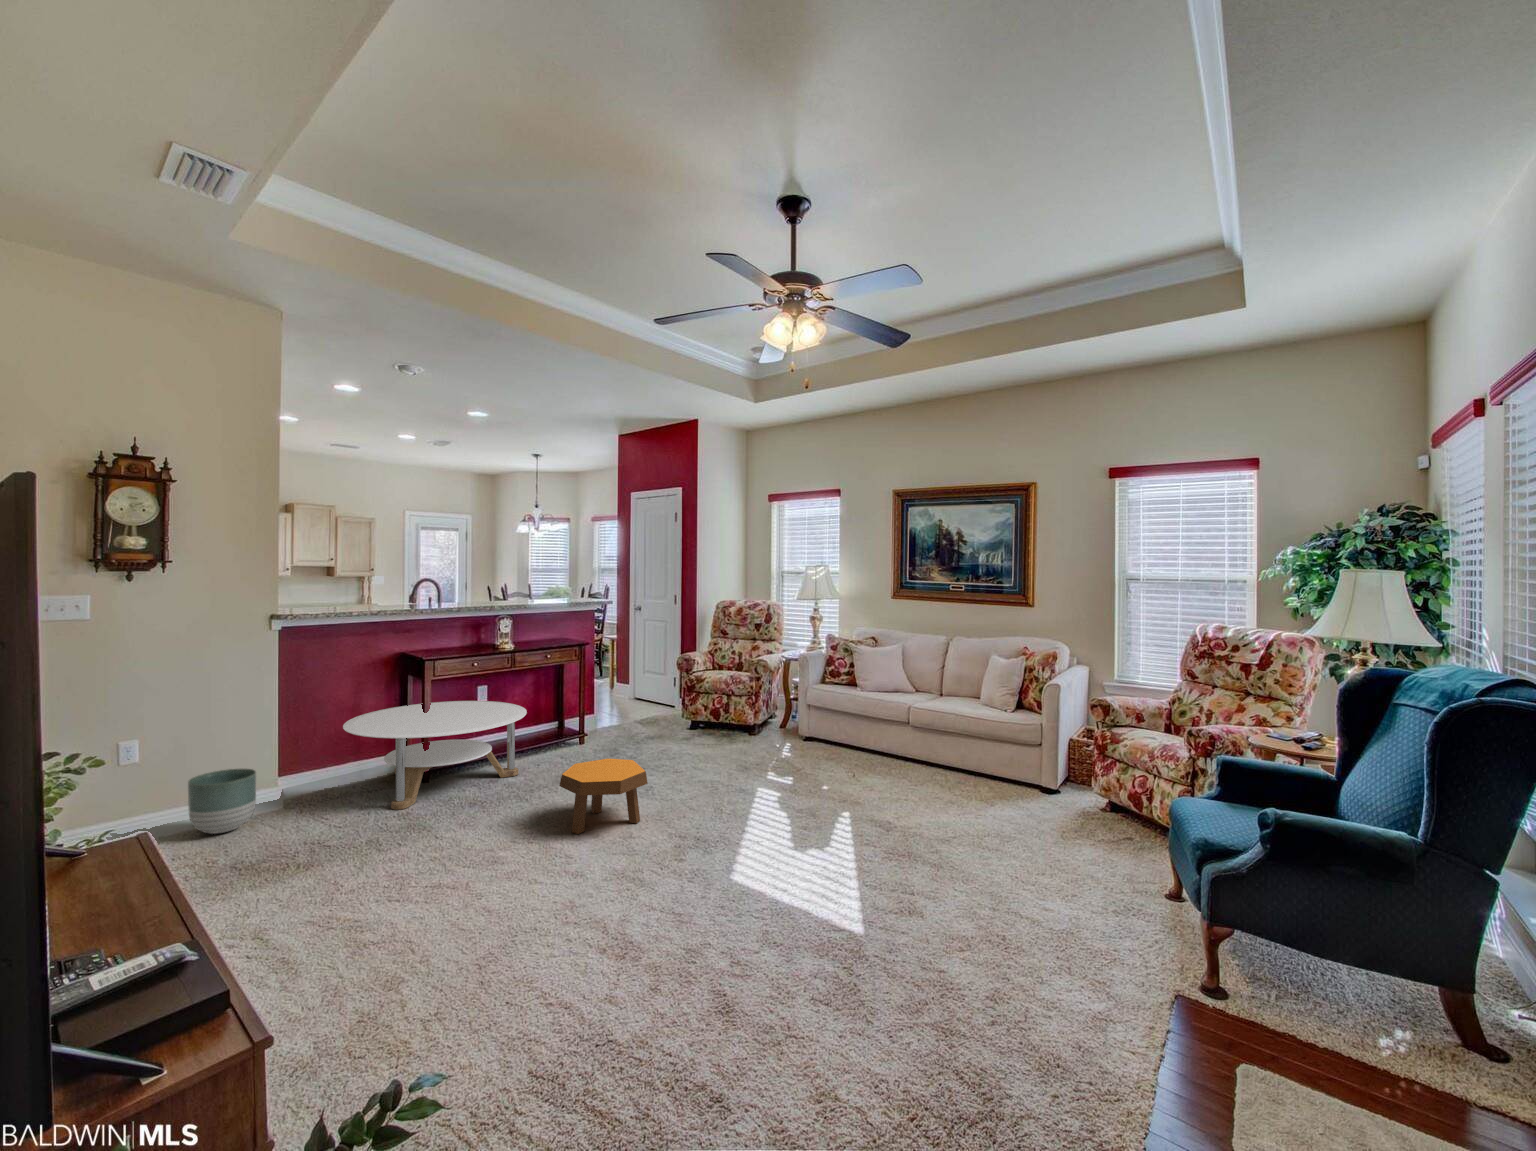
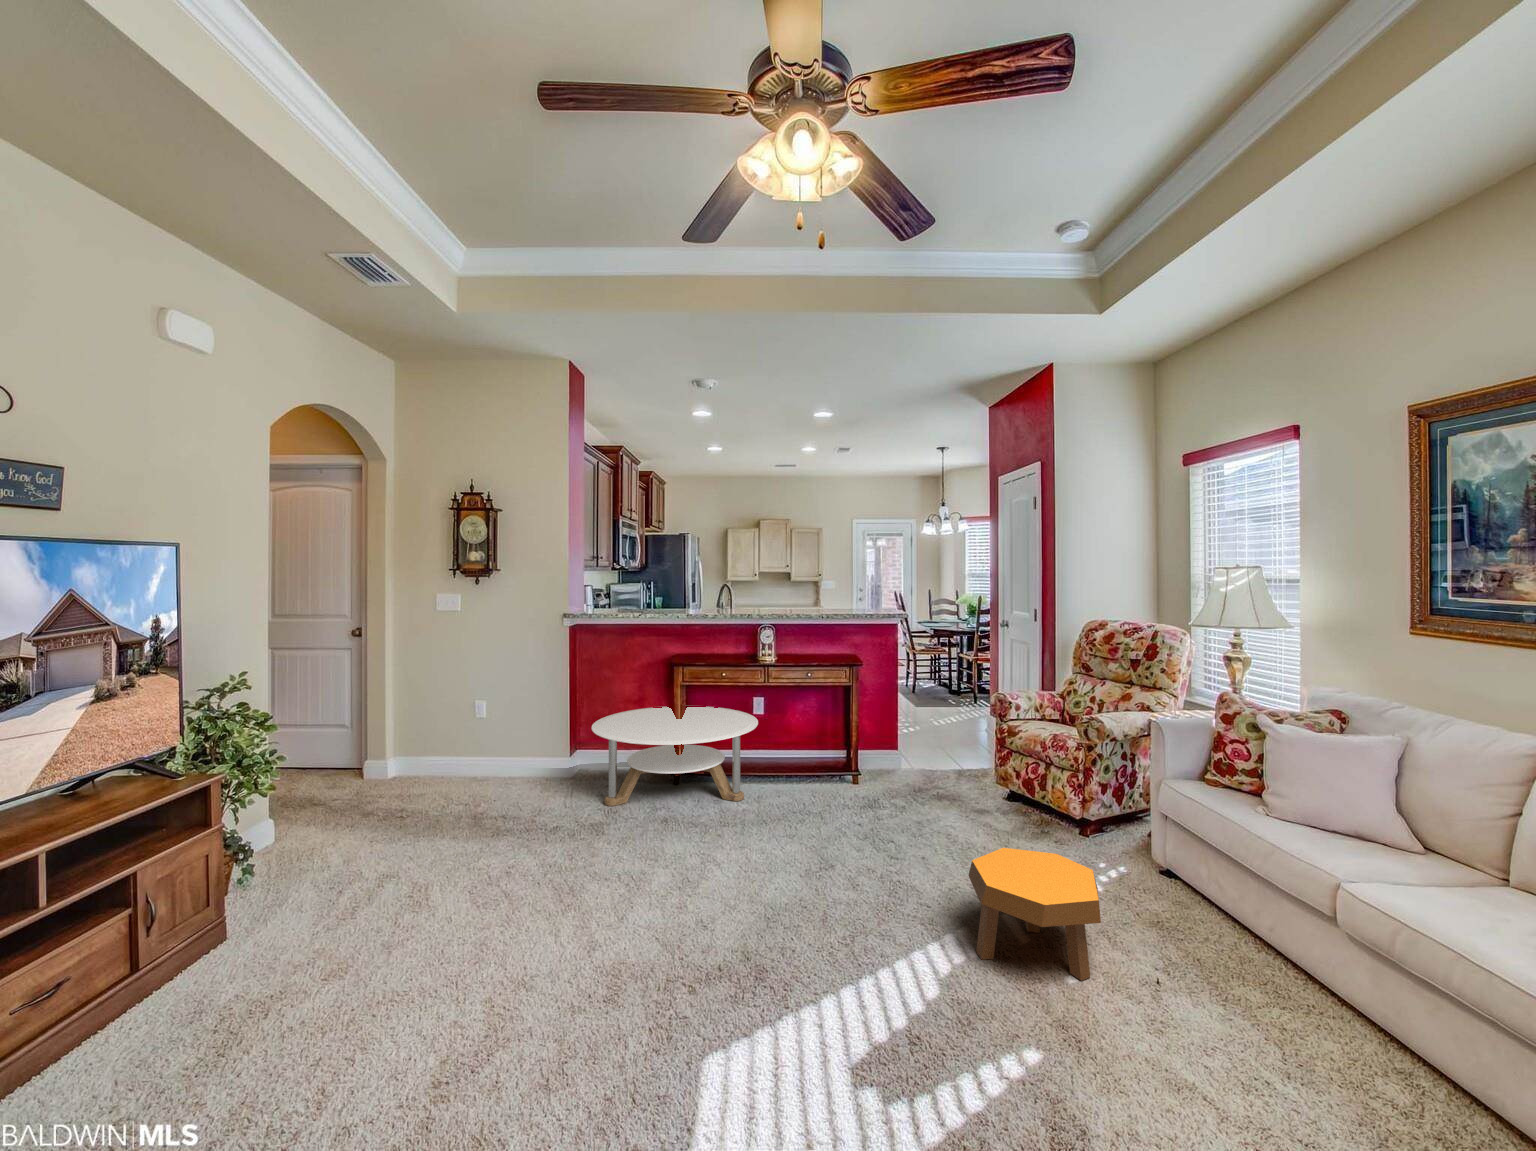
footstool: present [559,758,648,834] -> present [968,848,1101,981]
planter: present [188,769,256,834] -> none [488,736,534,786]

